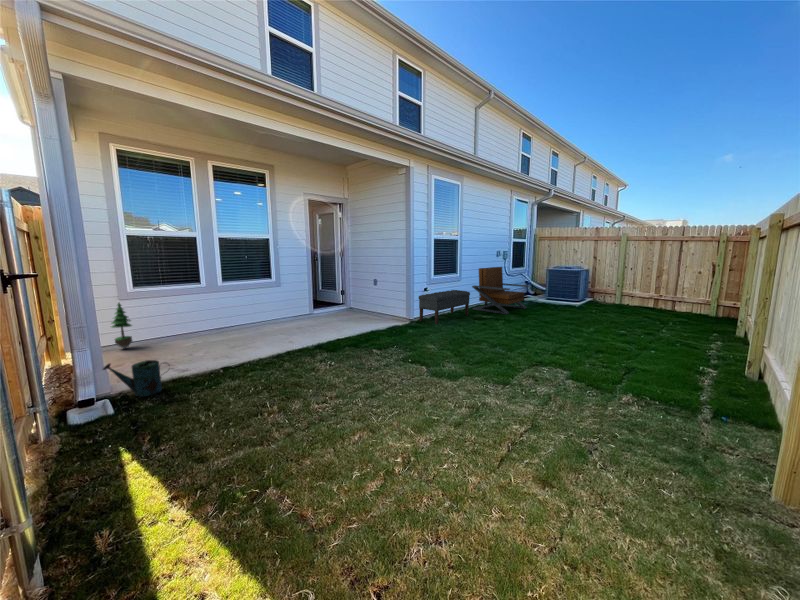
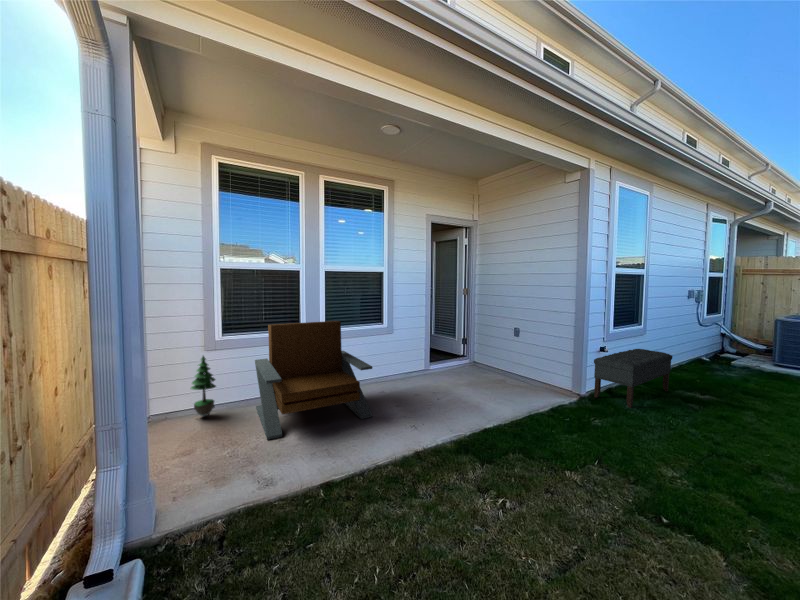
lounge chair: present [472,267,528,314] -> present [255,321,372,440]
watering can: present [103,360,164,397] -> none [130,486,240,566]

